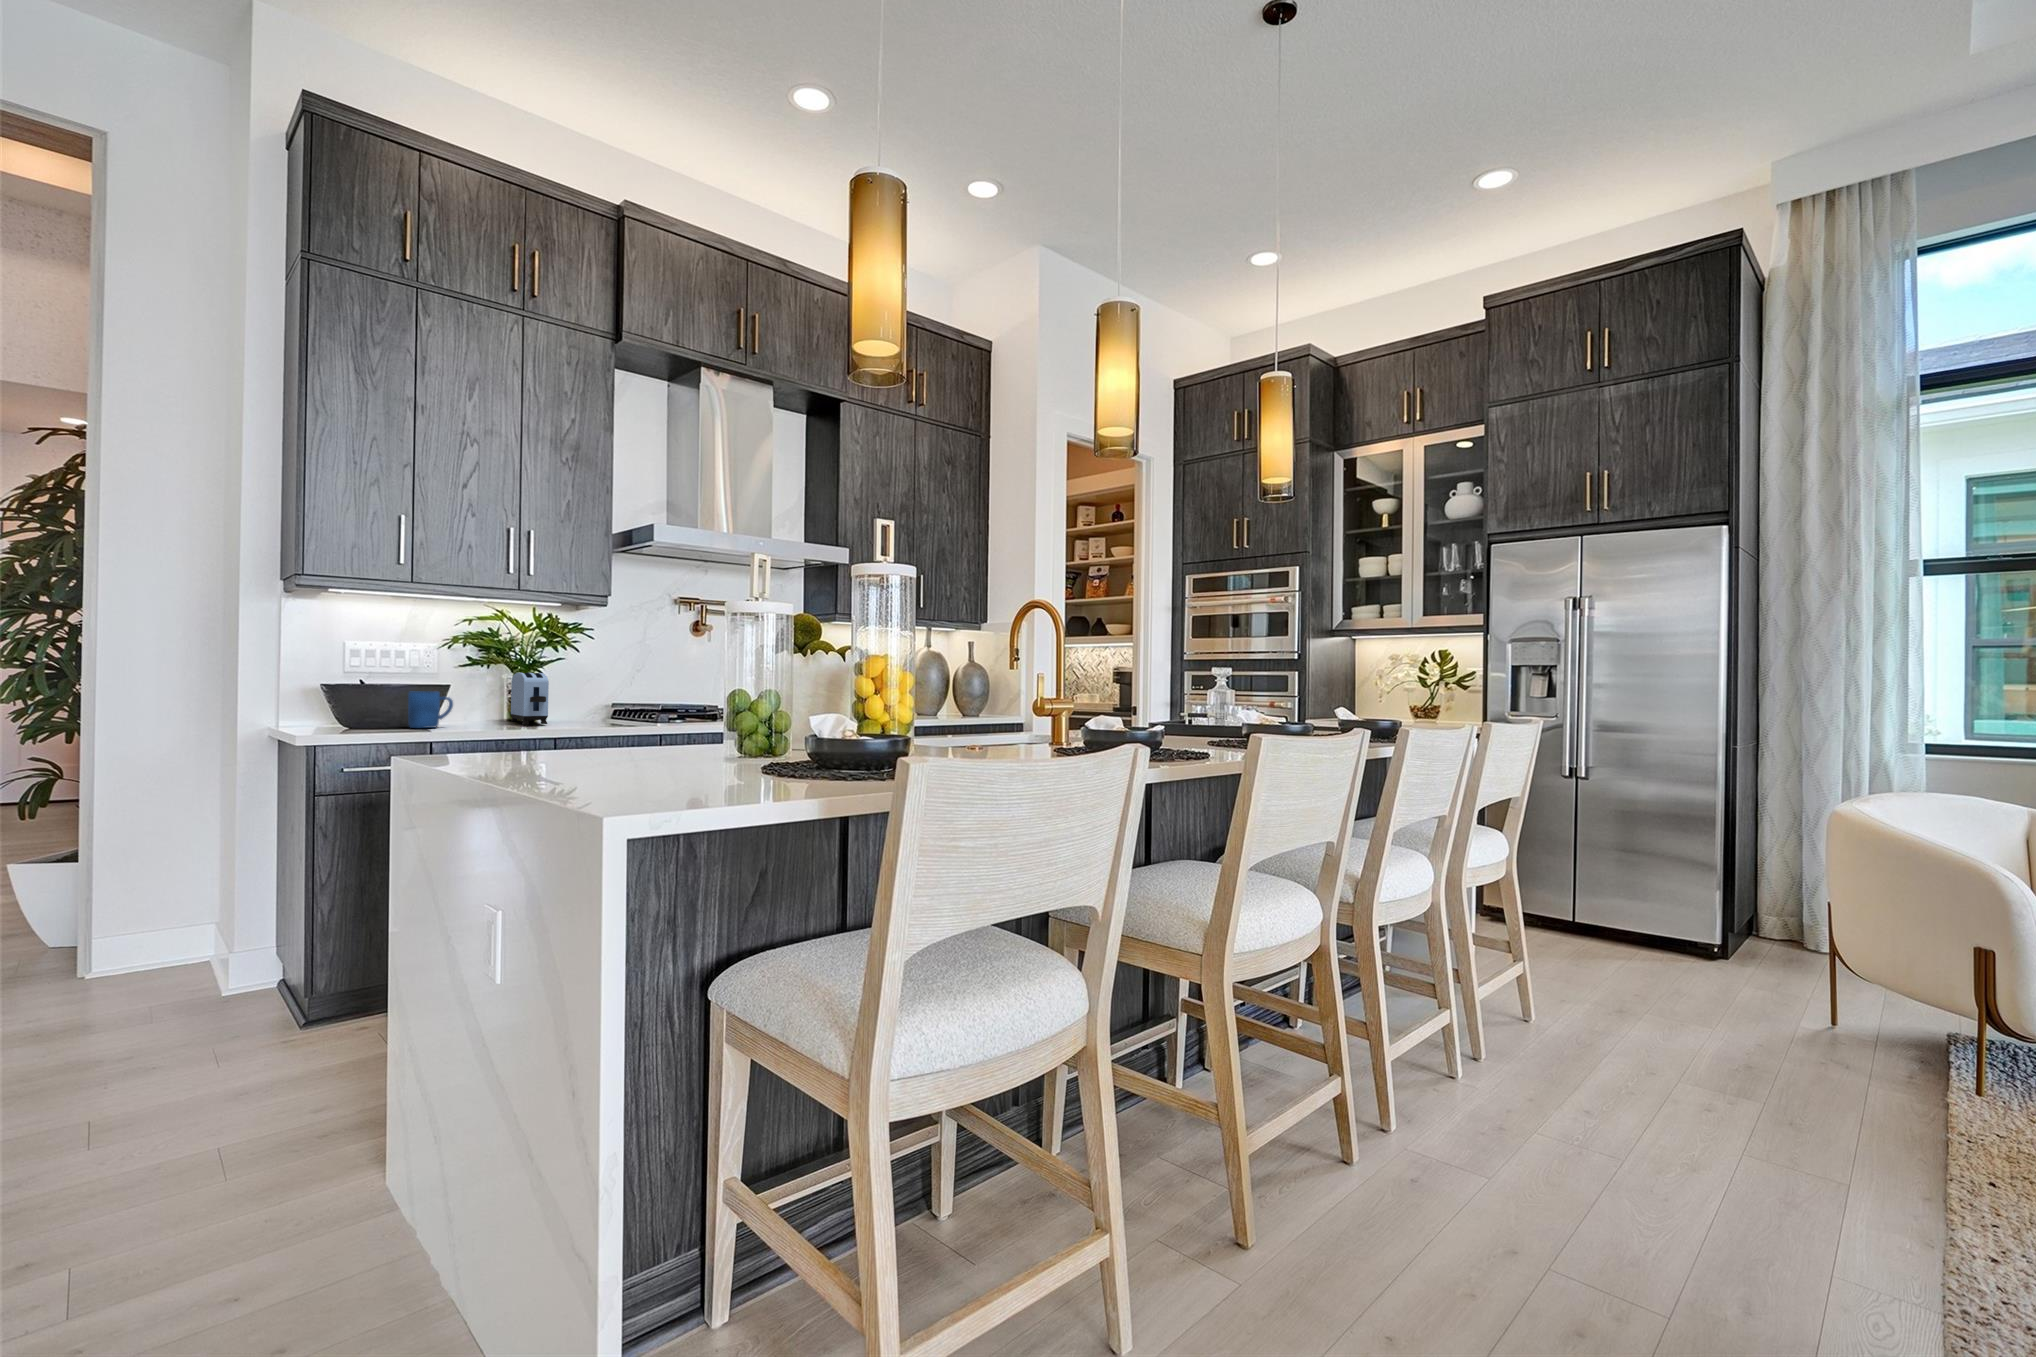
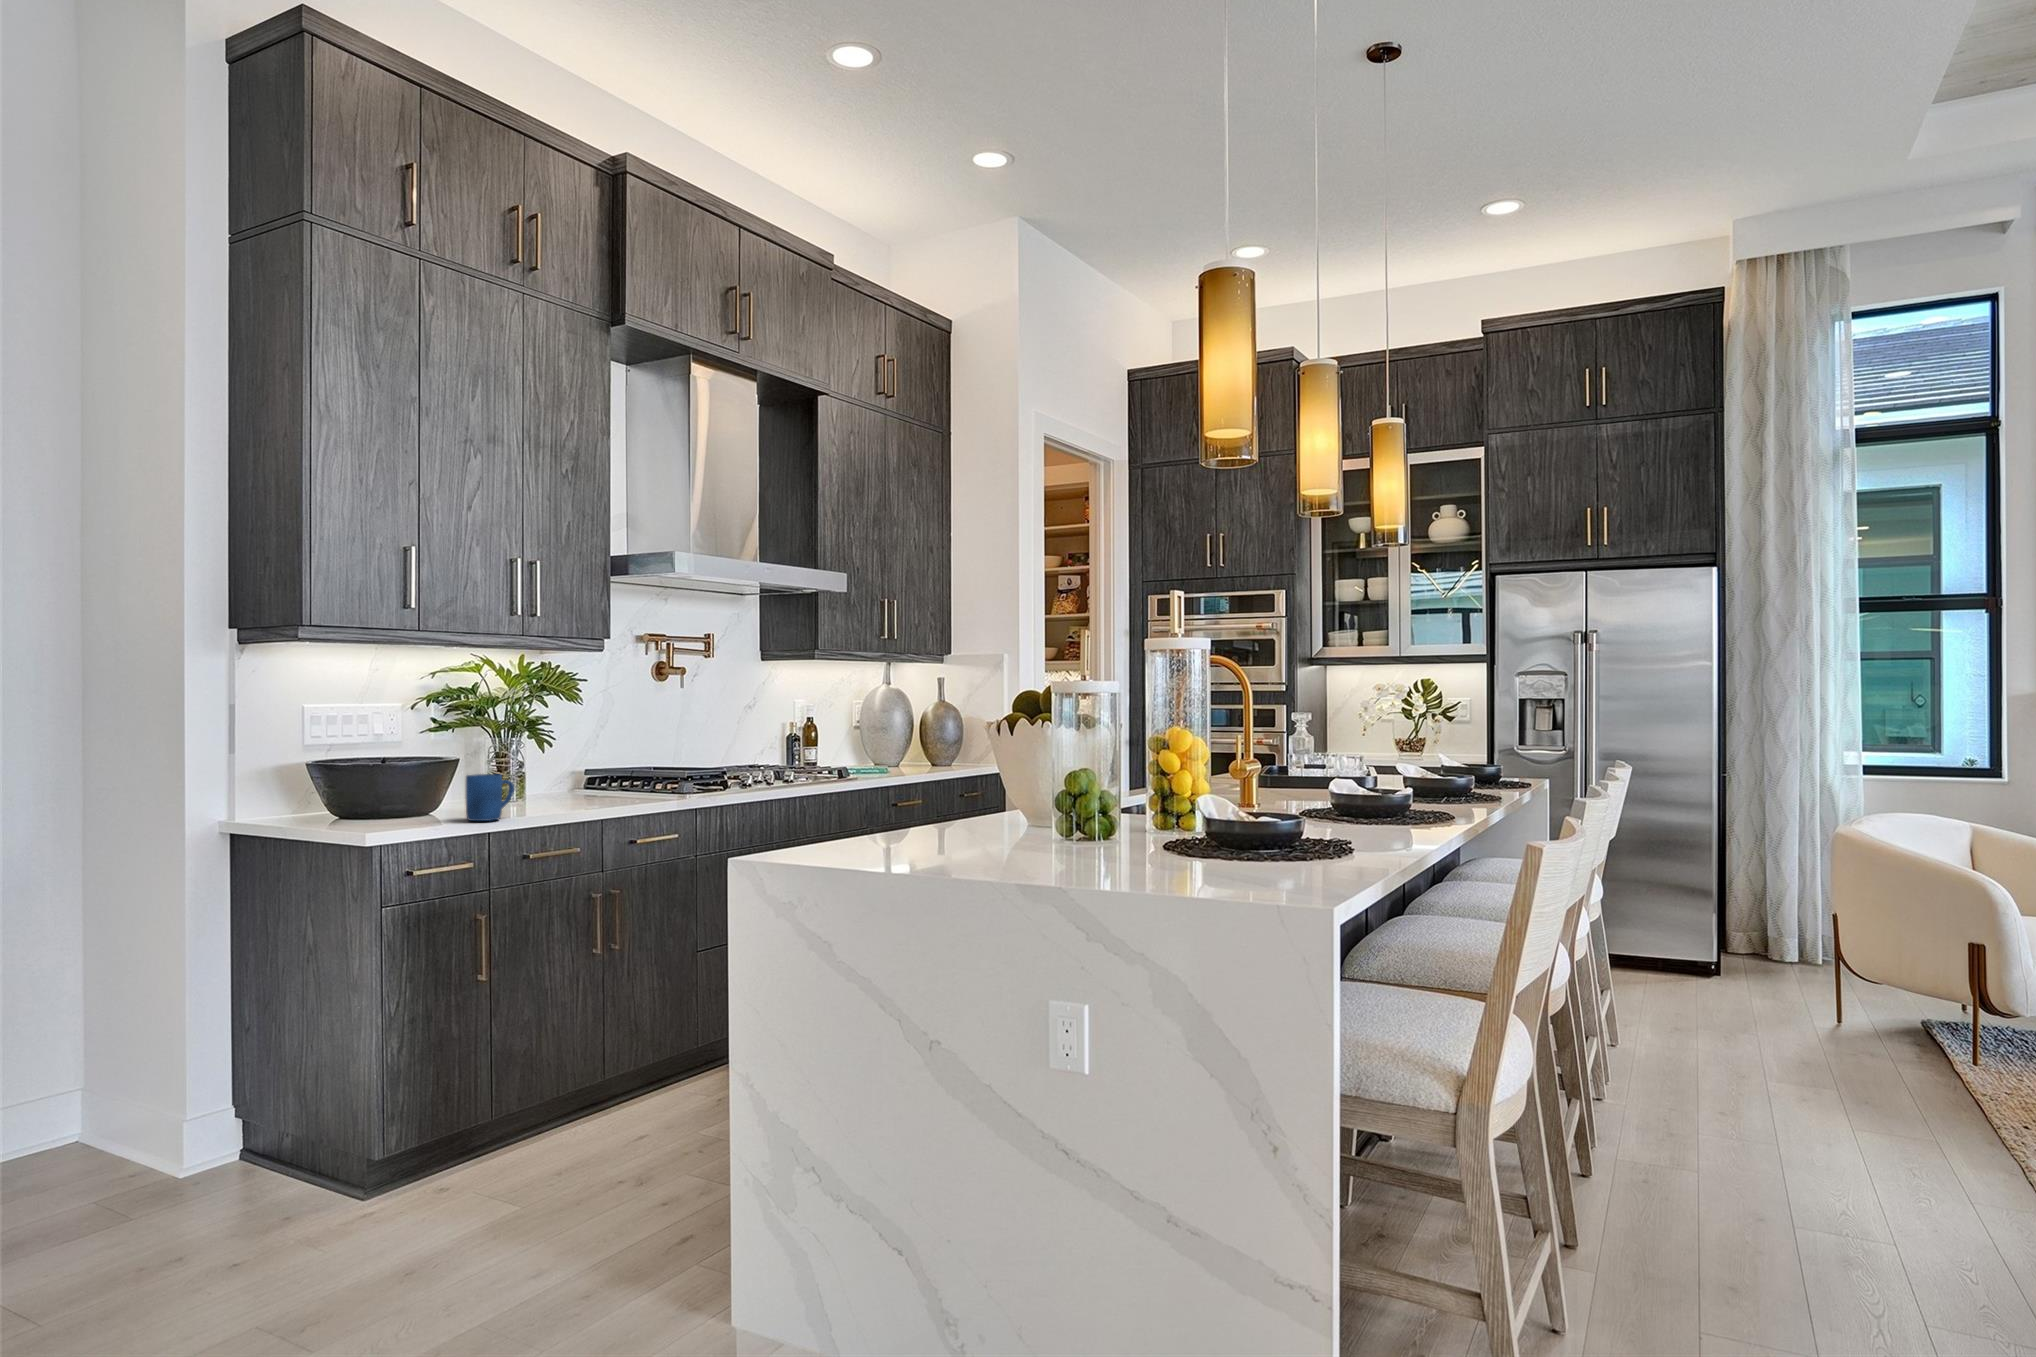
toaster: present [511,673,549,724] -> none [531,744,612,809]

